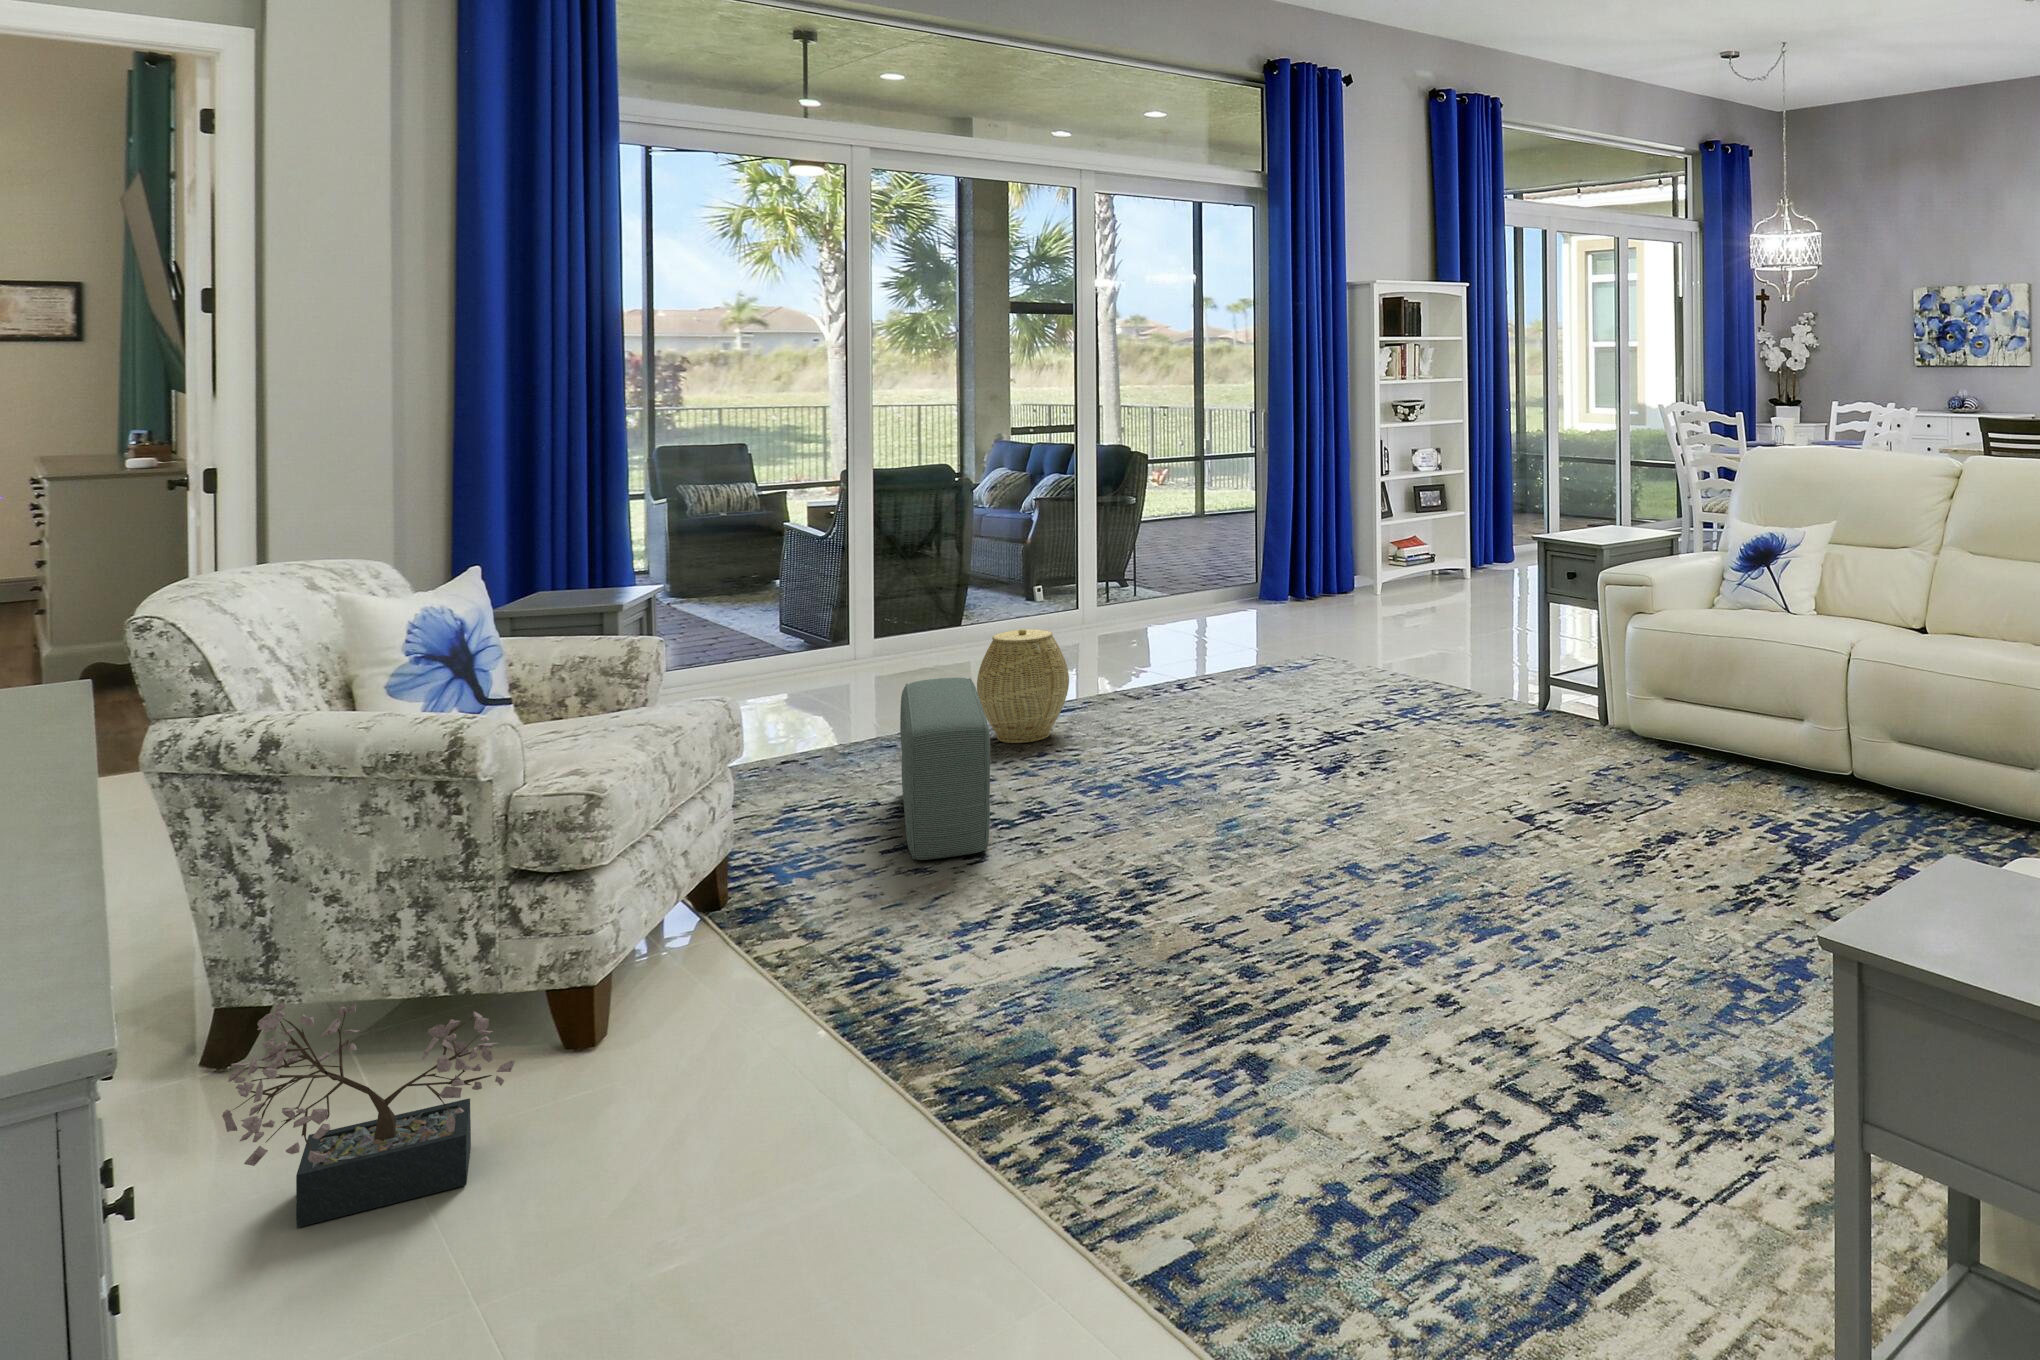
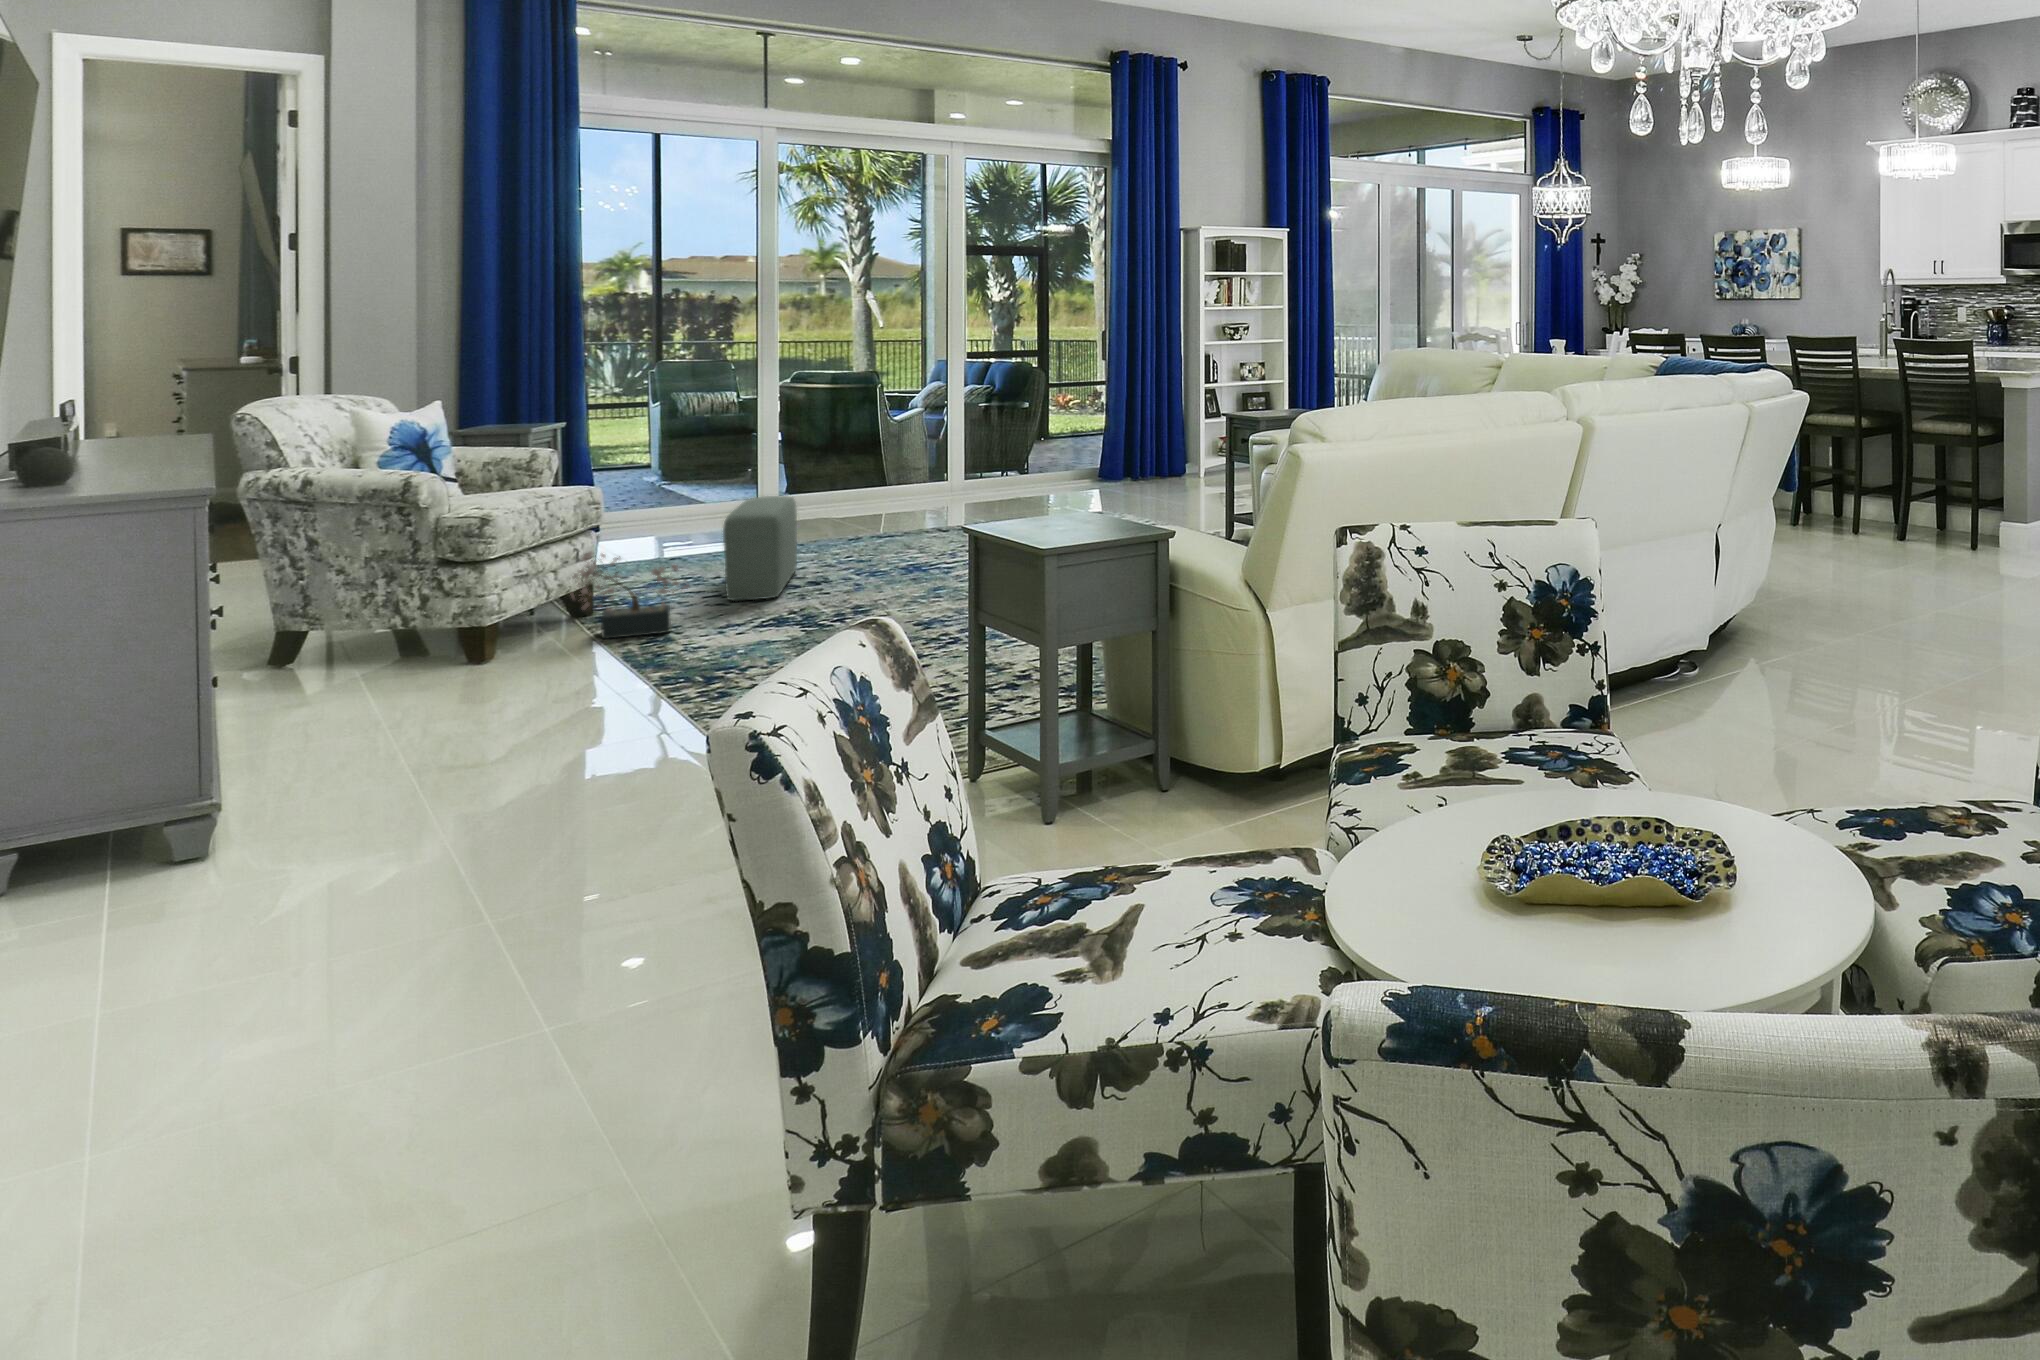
woven basket: present [977,628,1069,743] -> none [819,472,887,551]
decorative plant: present [222,1002,515,1228] -> present [570,552,688,639]

